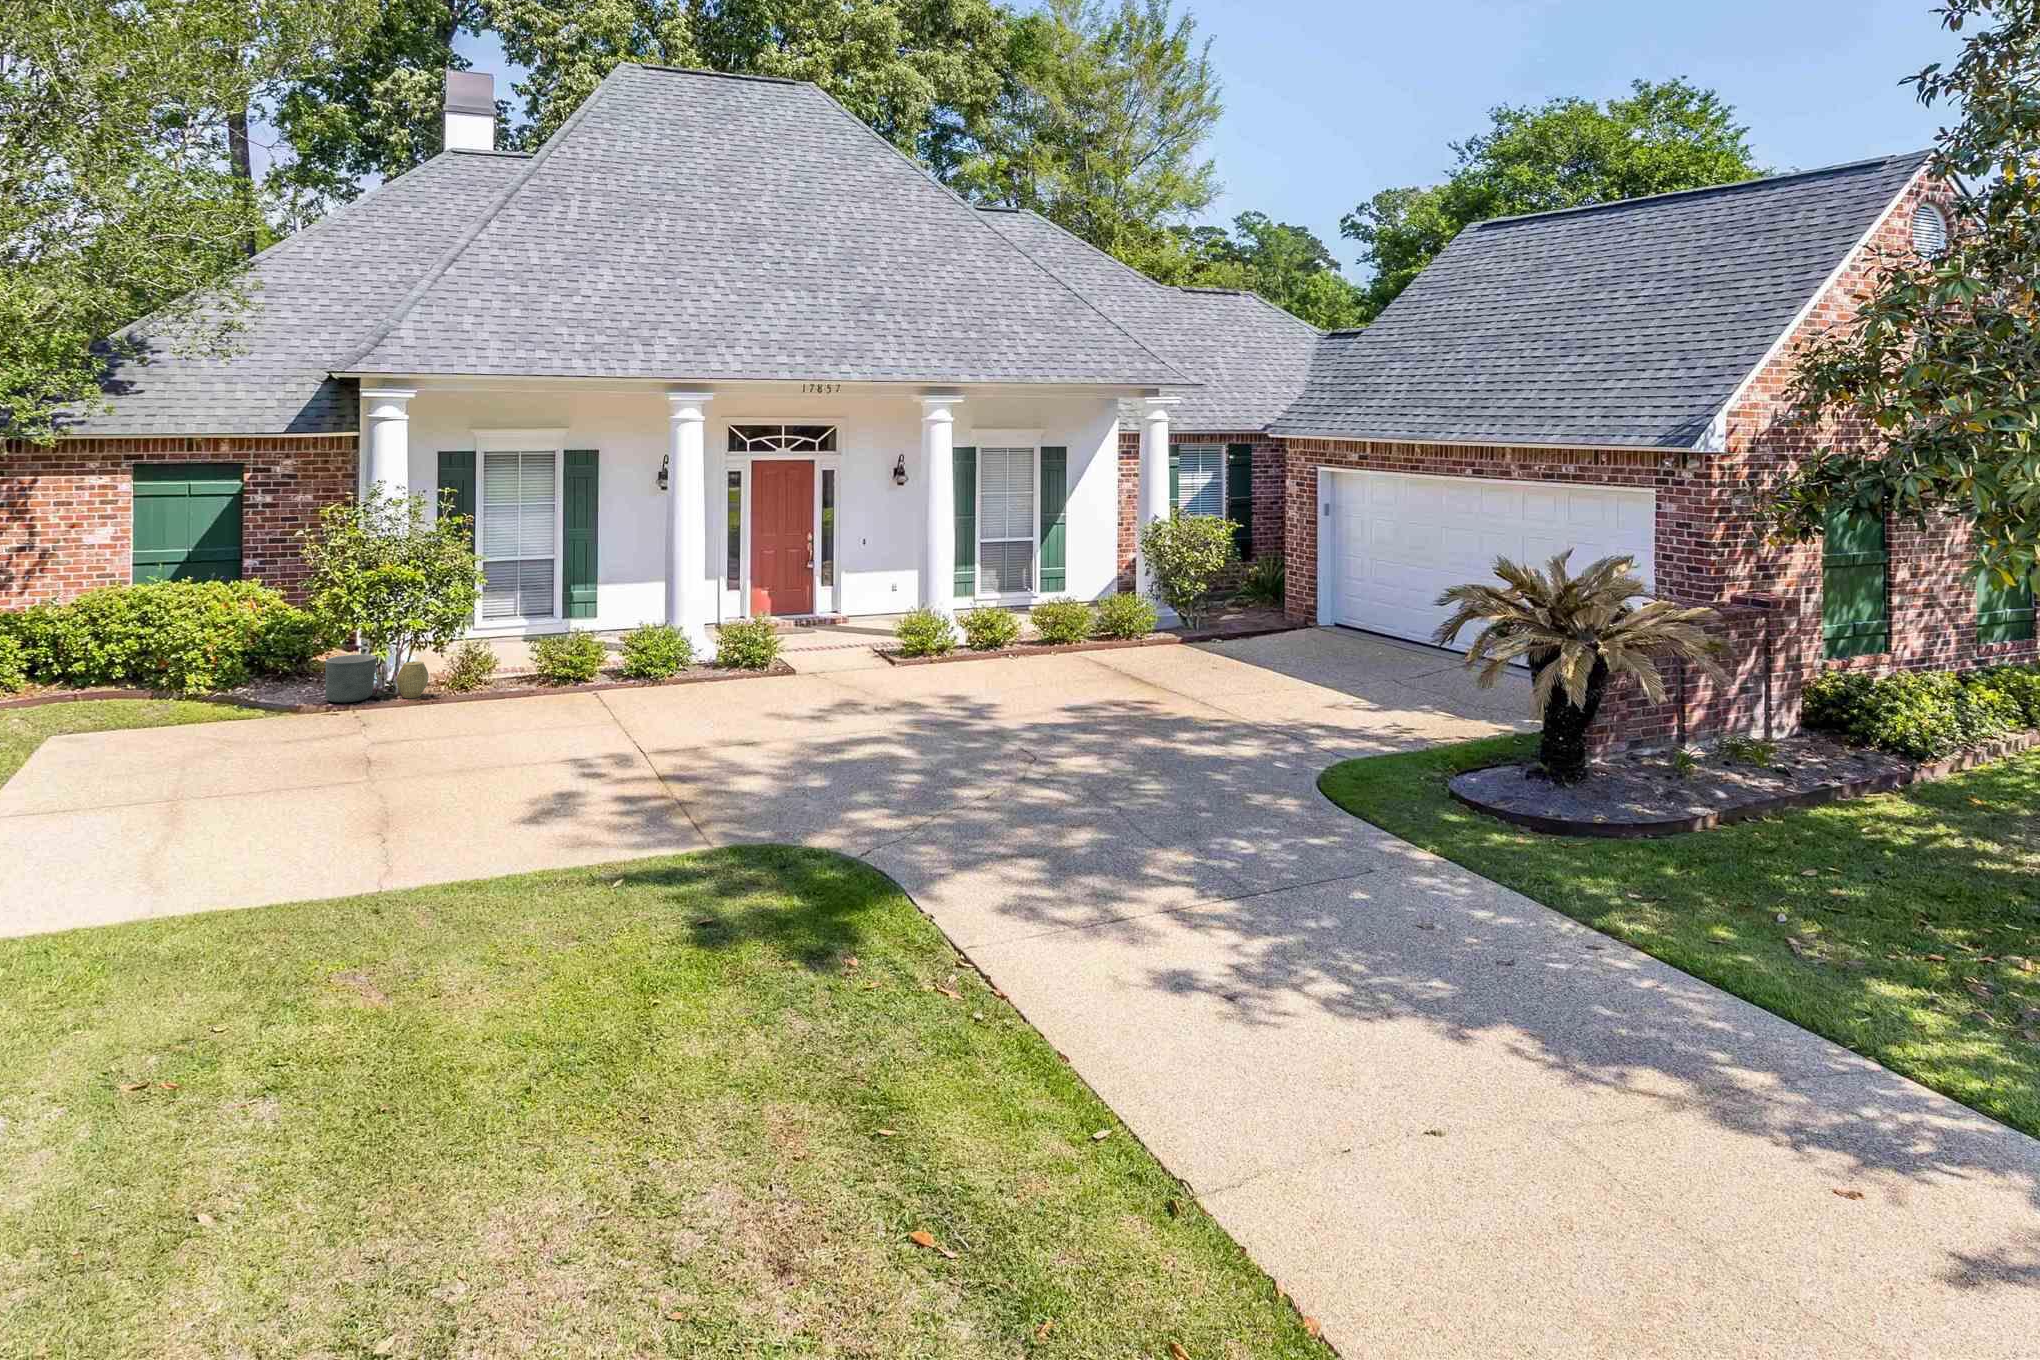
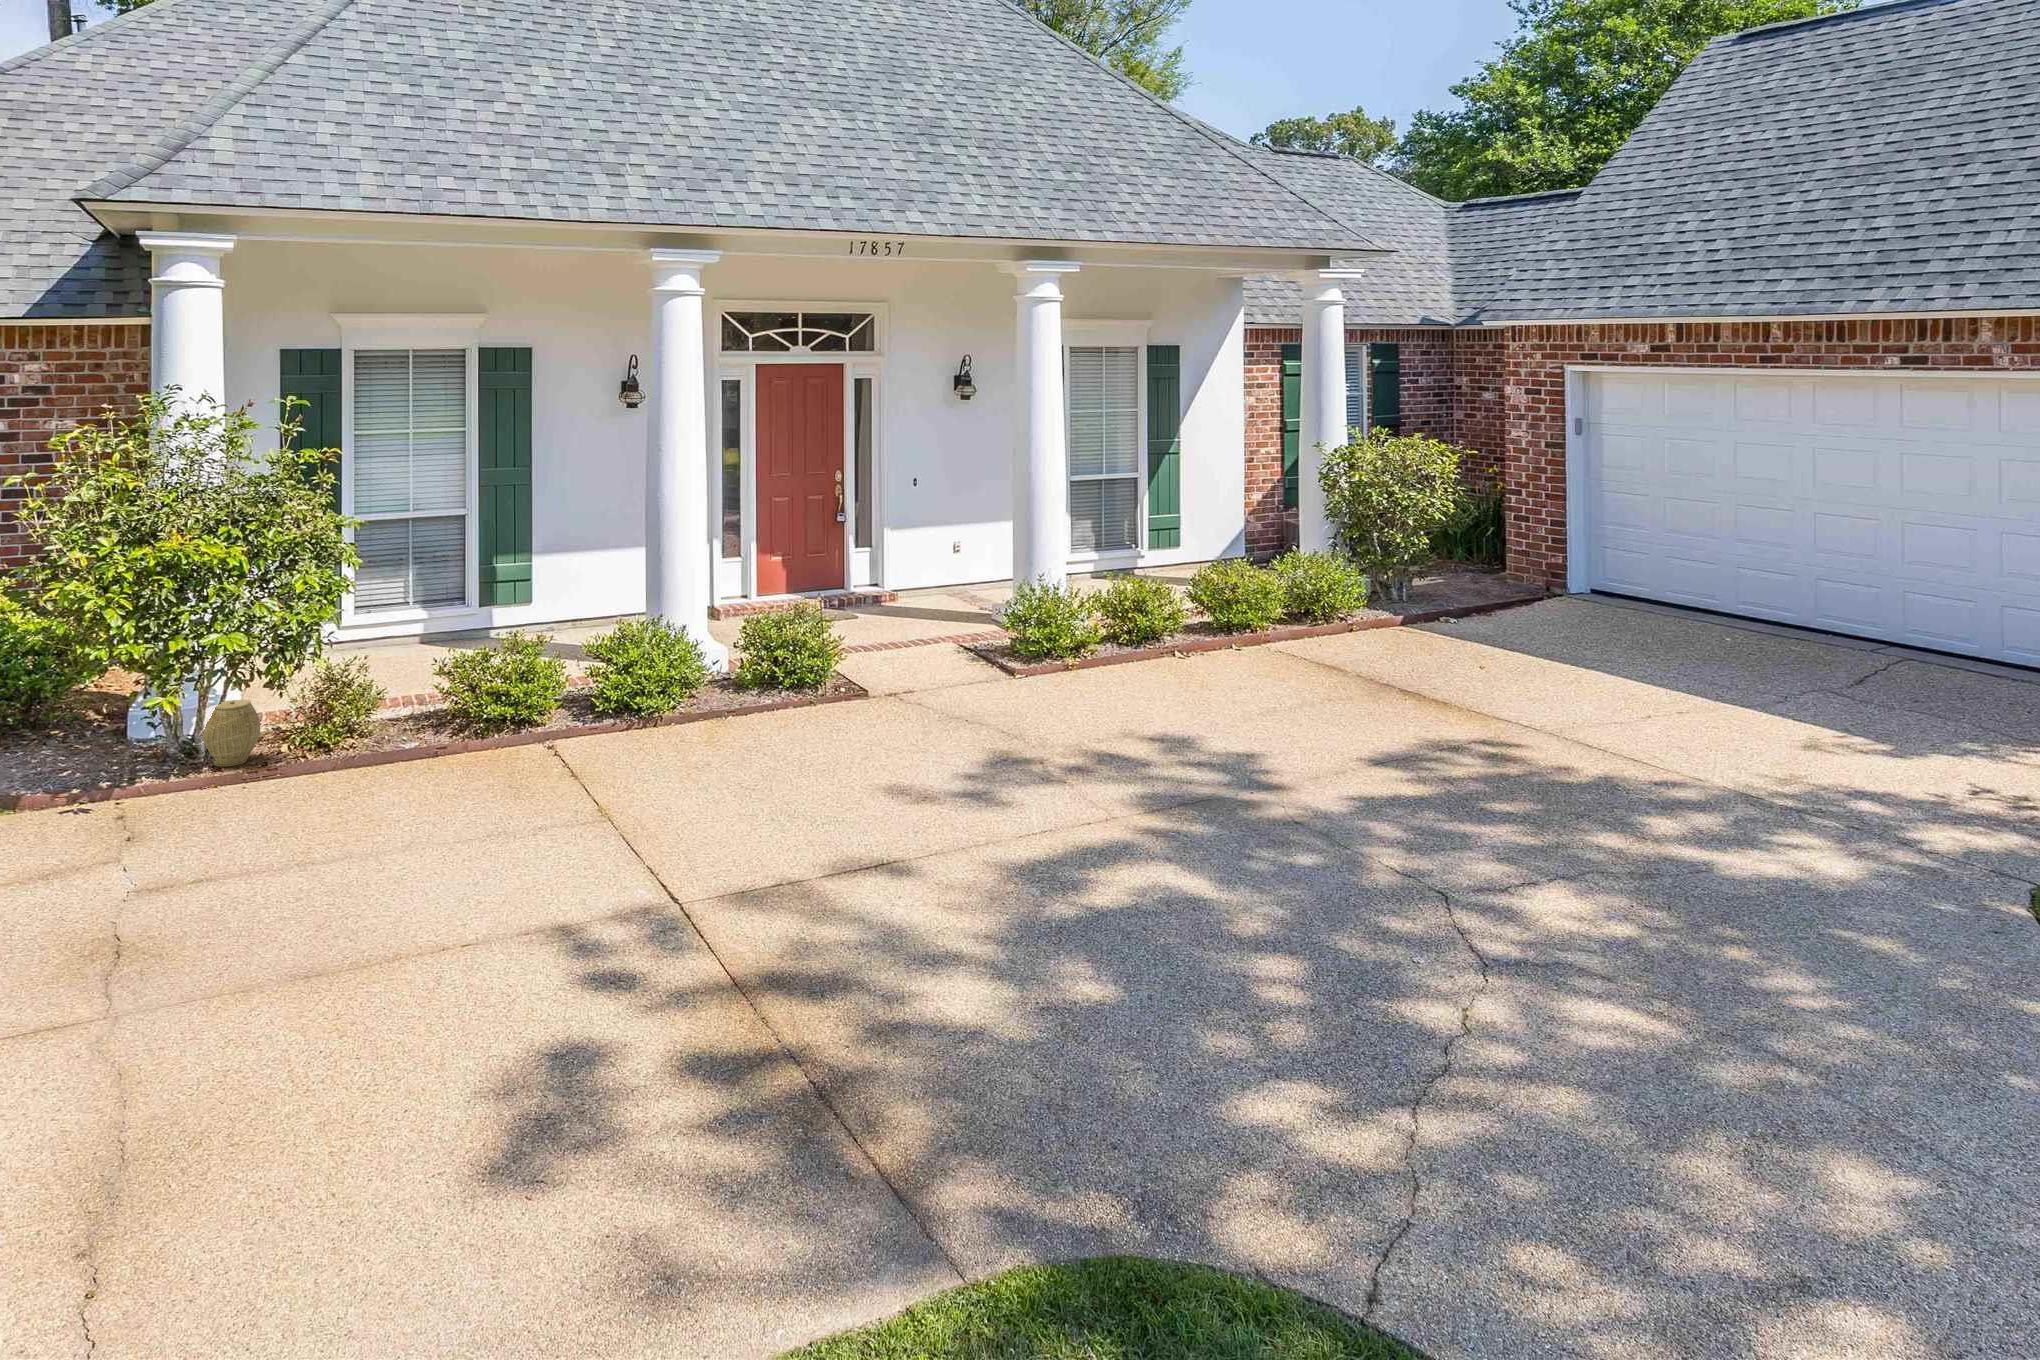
planter: present [325,655,376,703] -> none [68,690,164,781]

